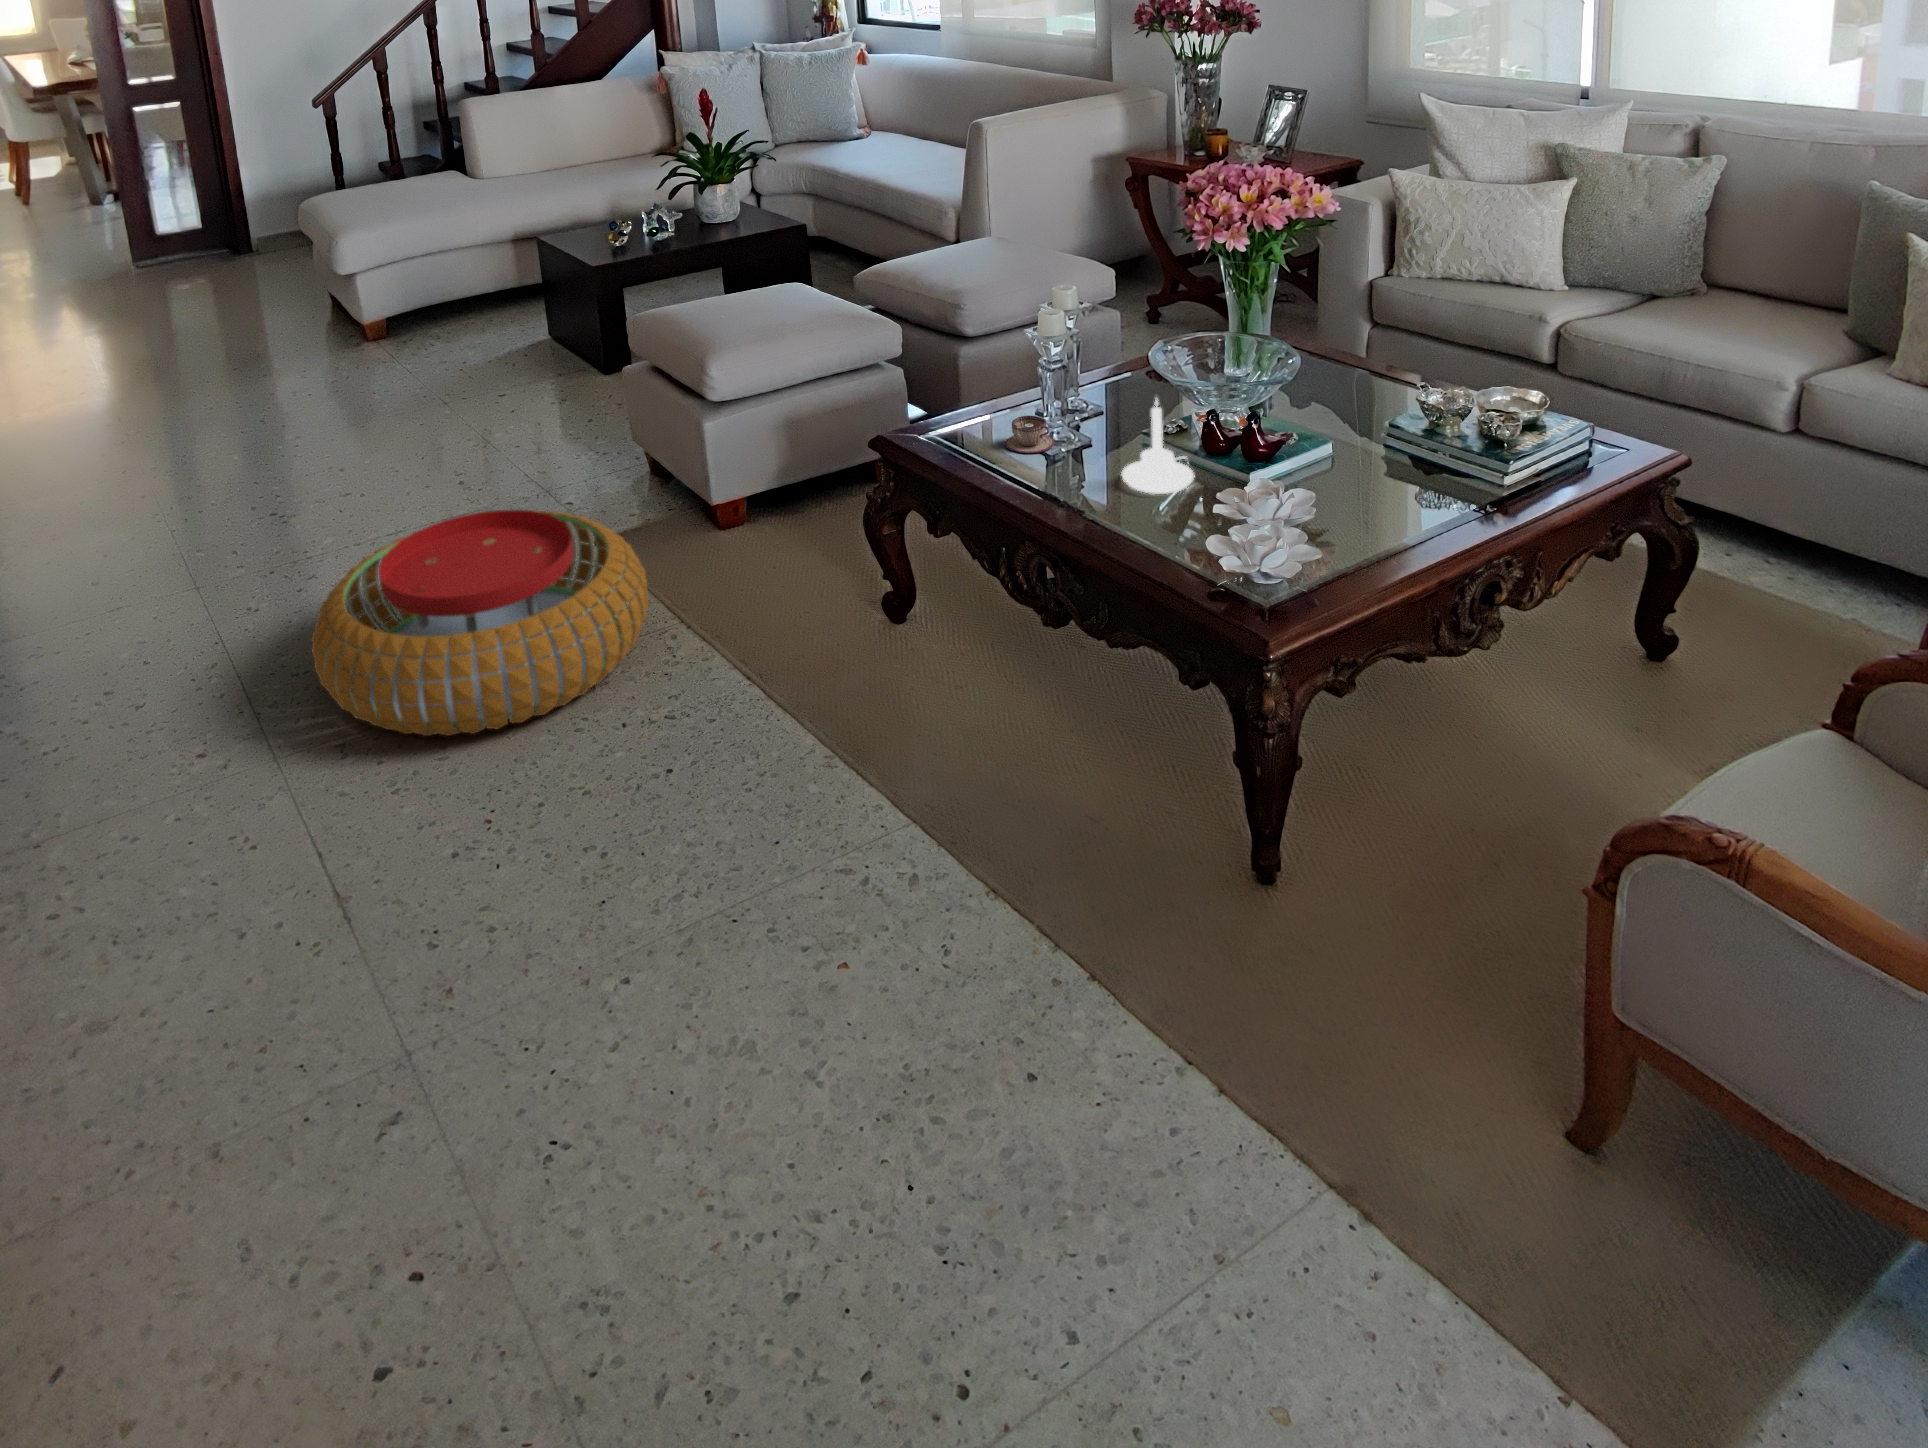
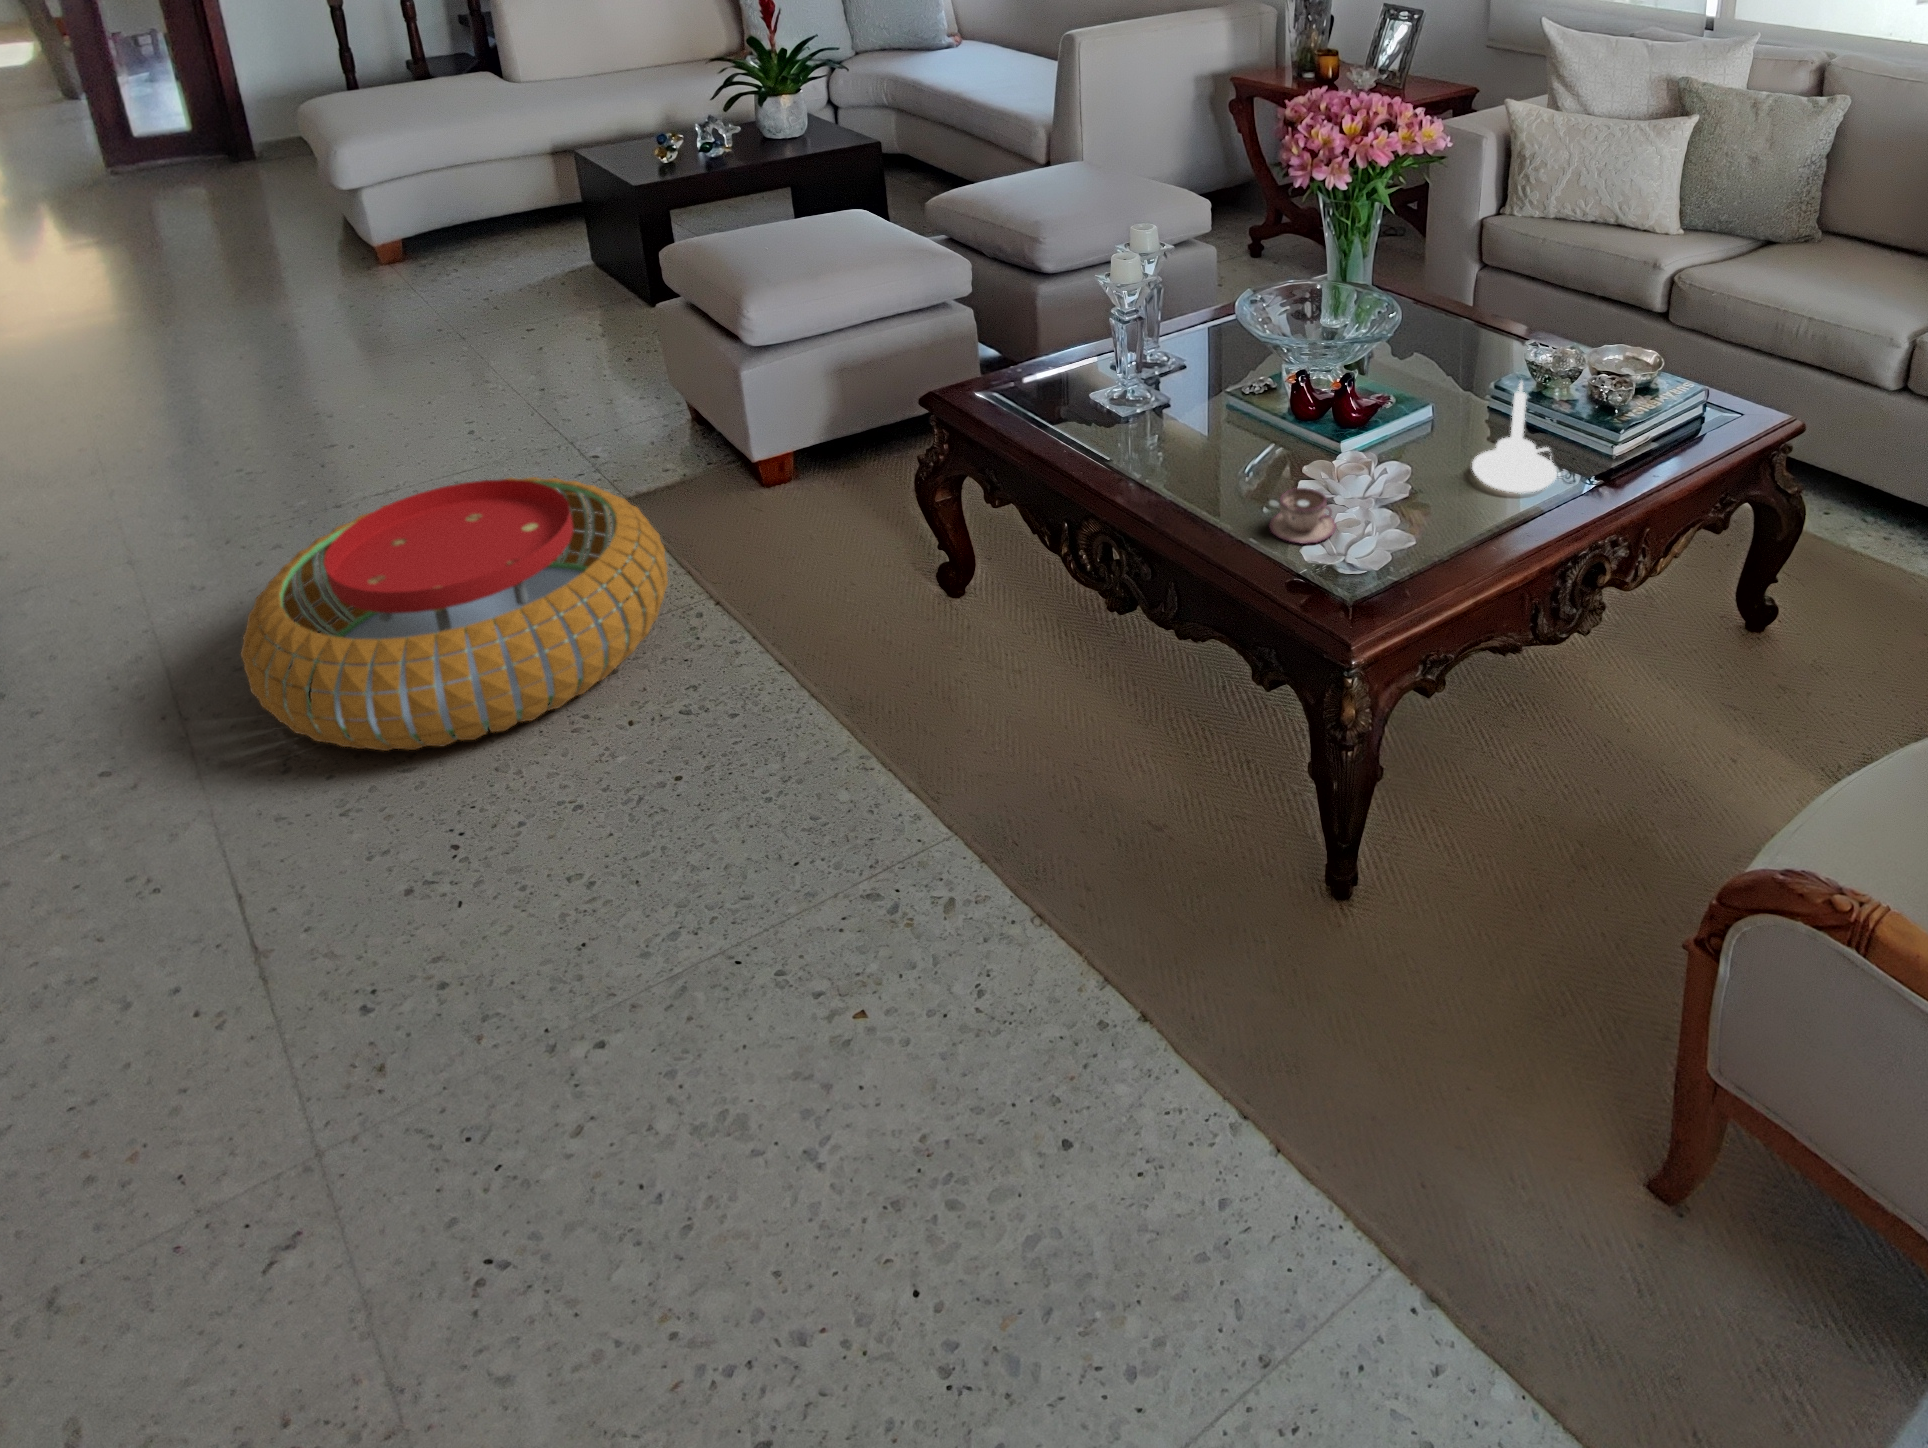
candle holder: present [1122,399,1194,494] -> present [1472,382,1557,493]
teacup: present [1005,416,1055,453] -> present [1268,488,1337,544]

